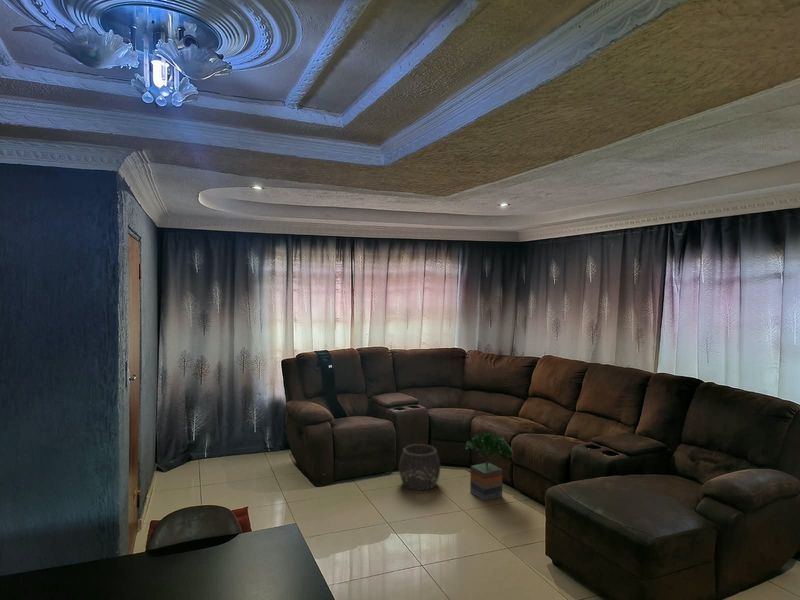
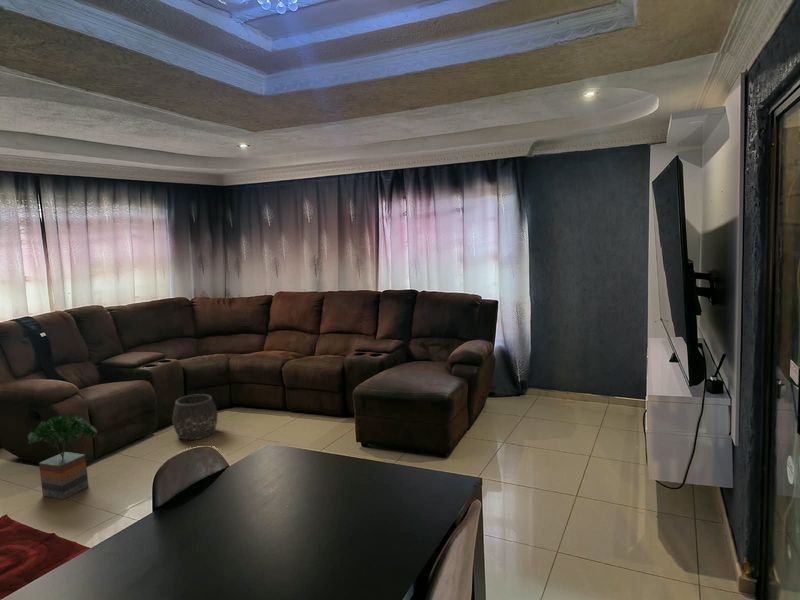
potted tree: present [466,432,513,501] -> present [29,415,97,499]

